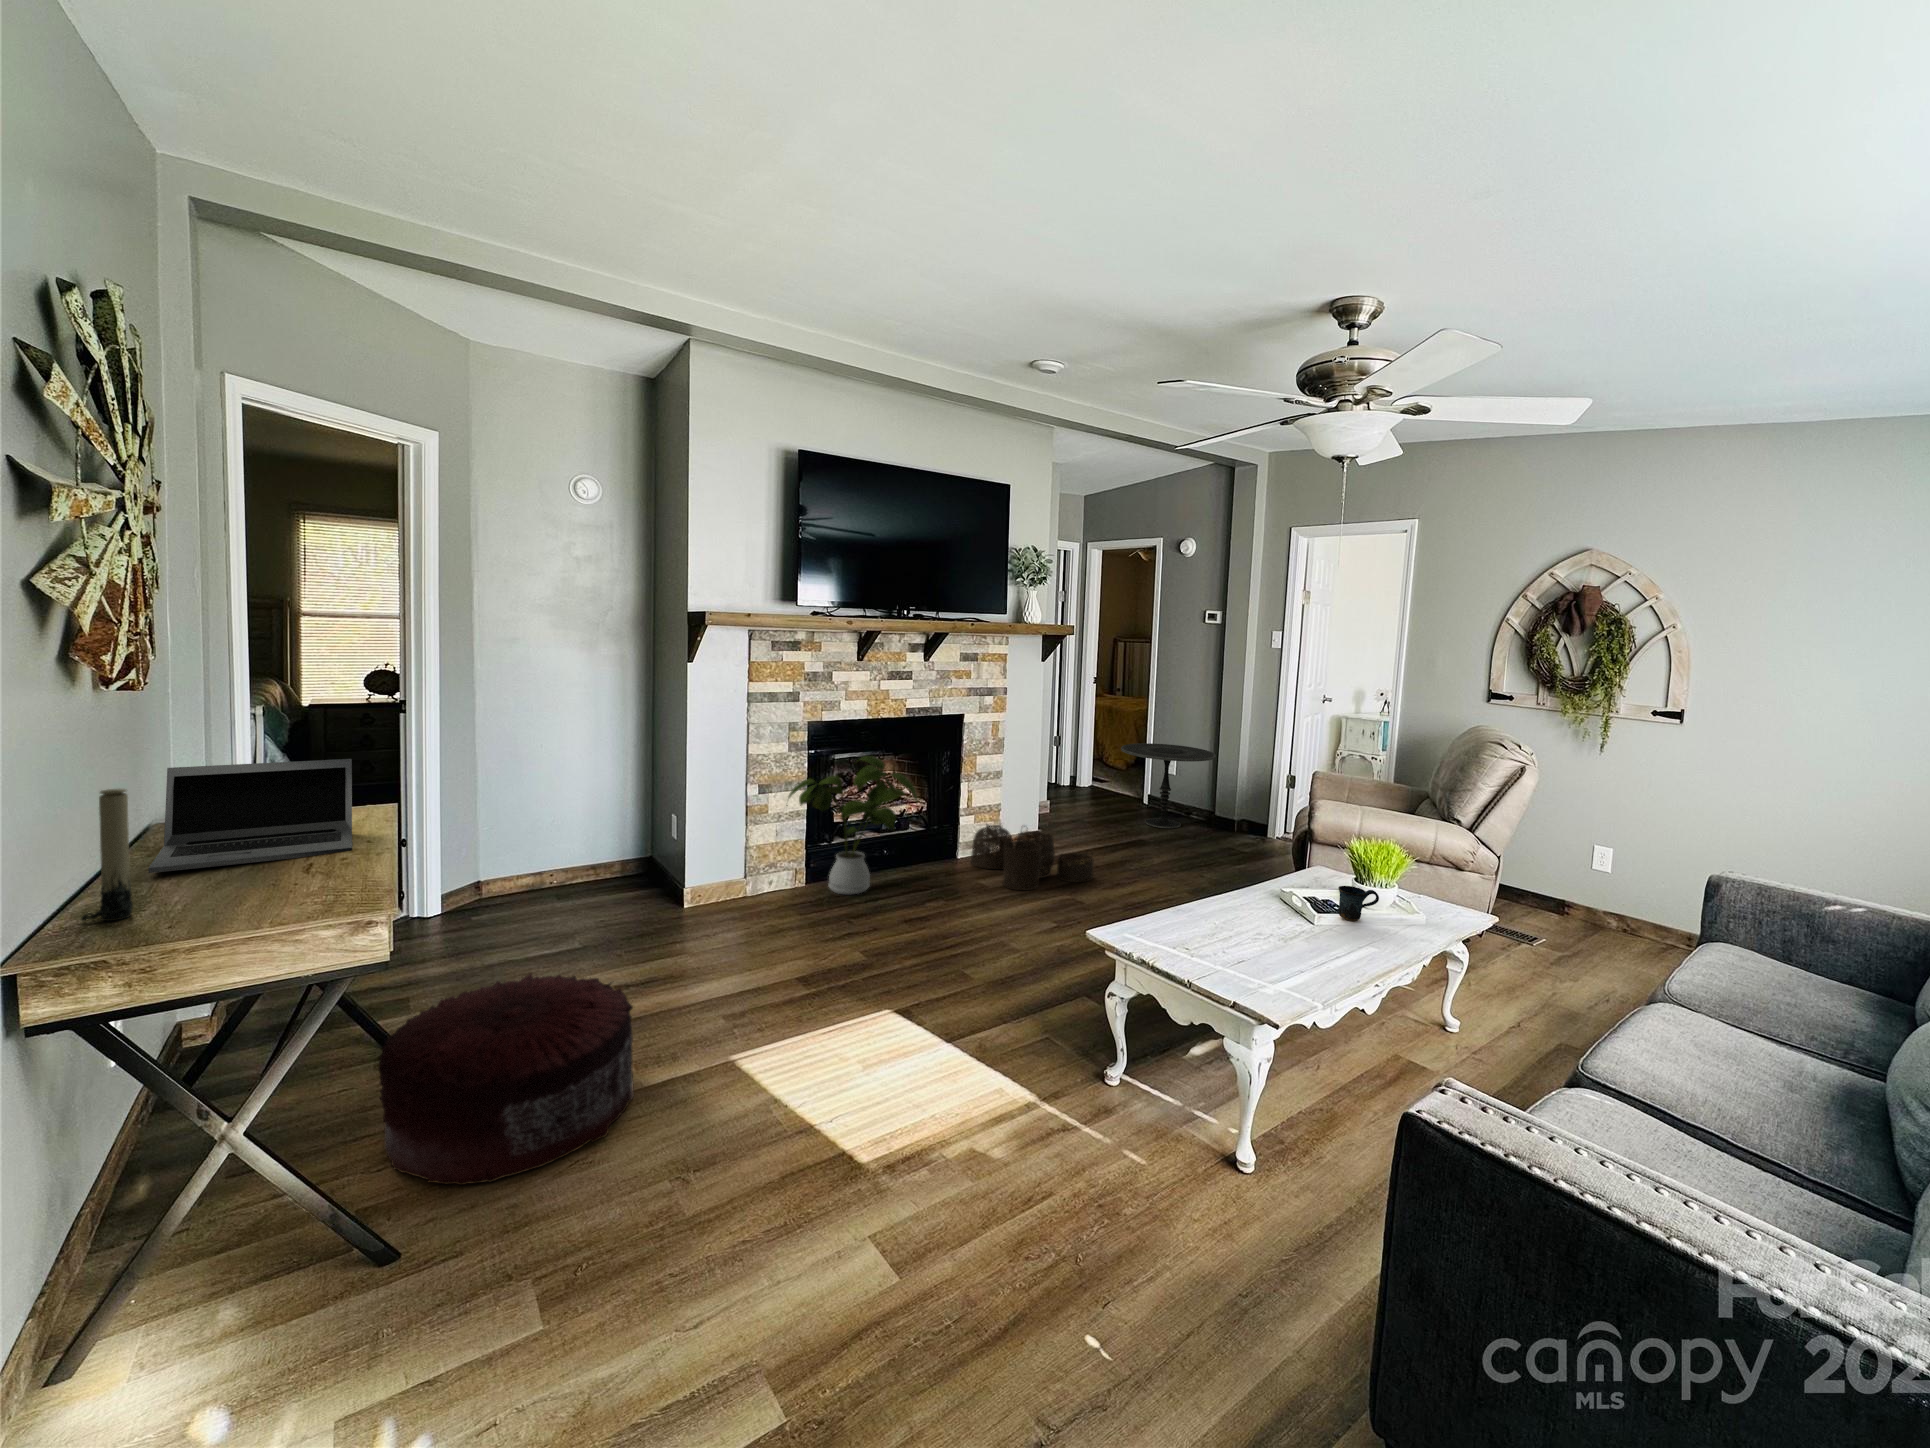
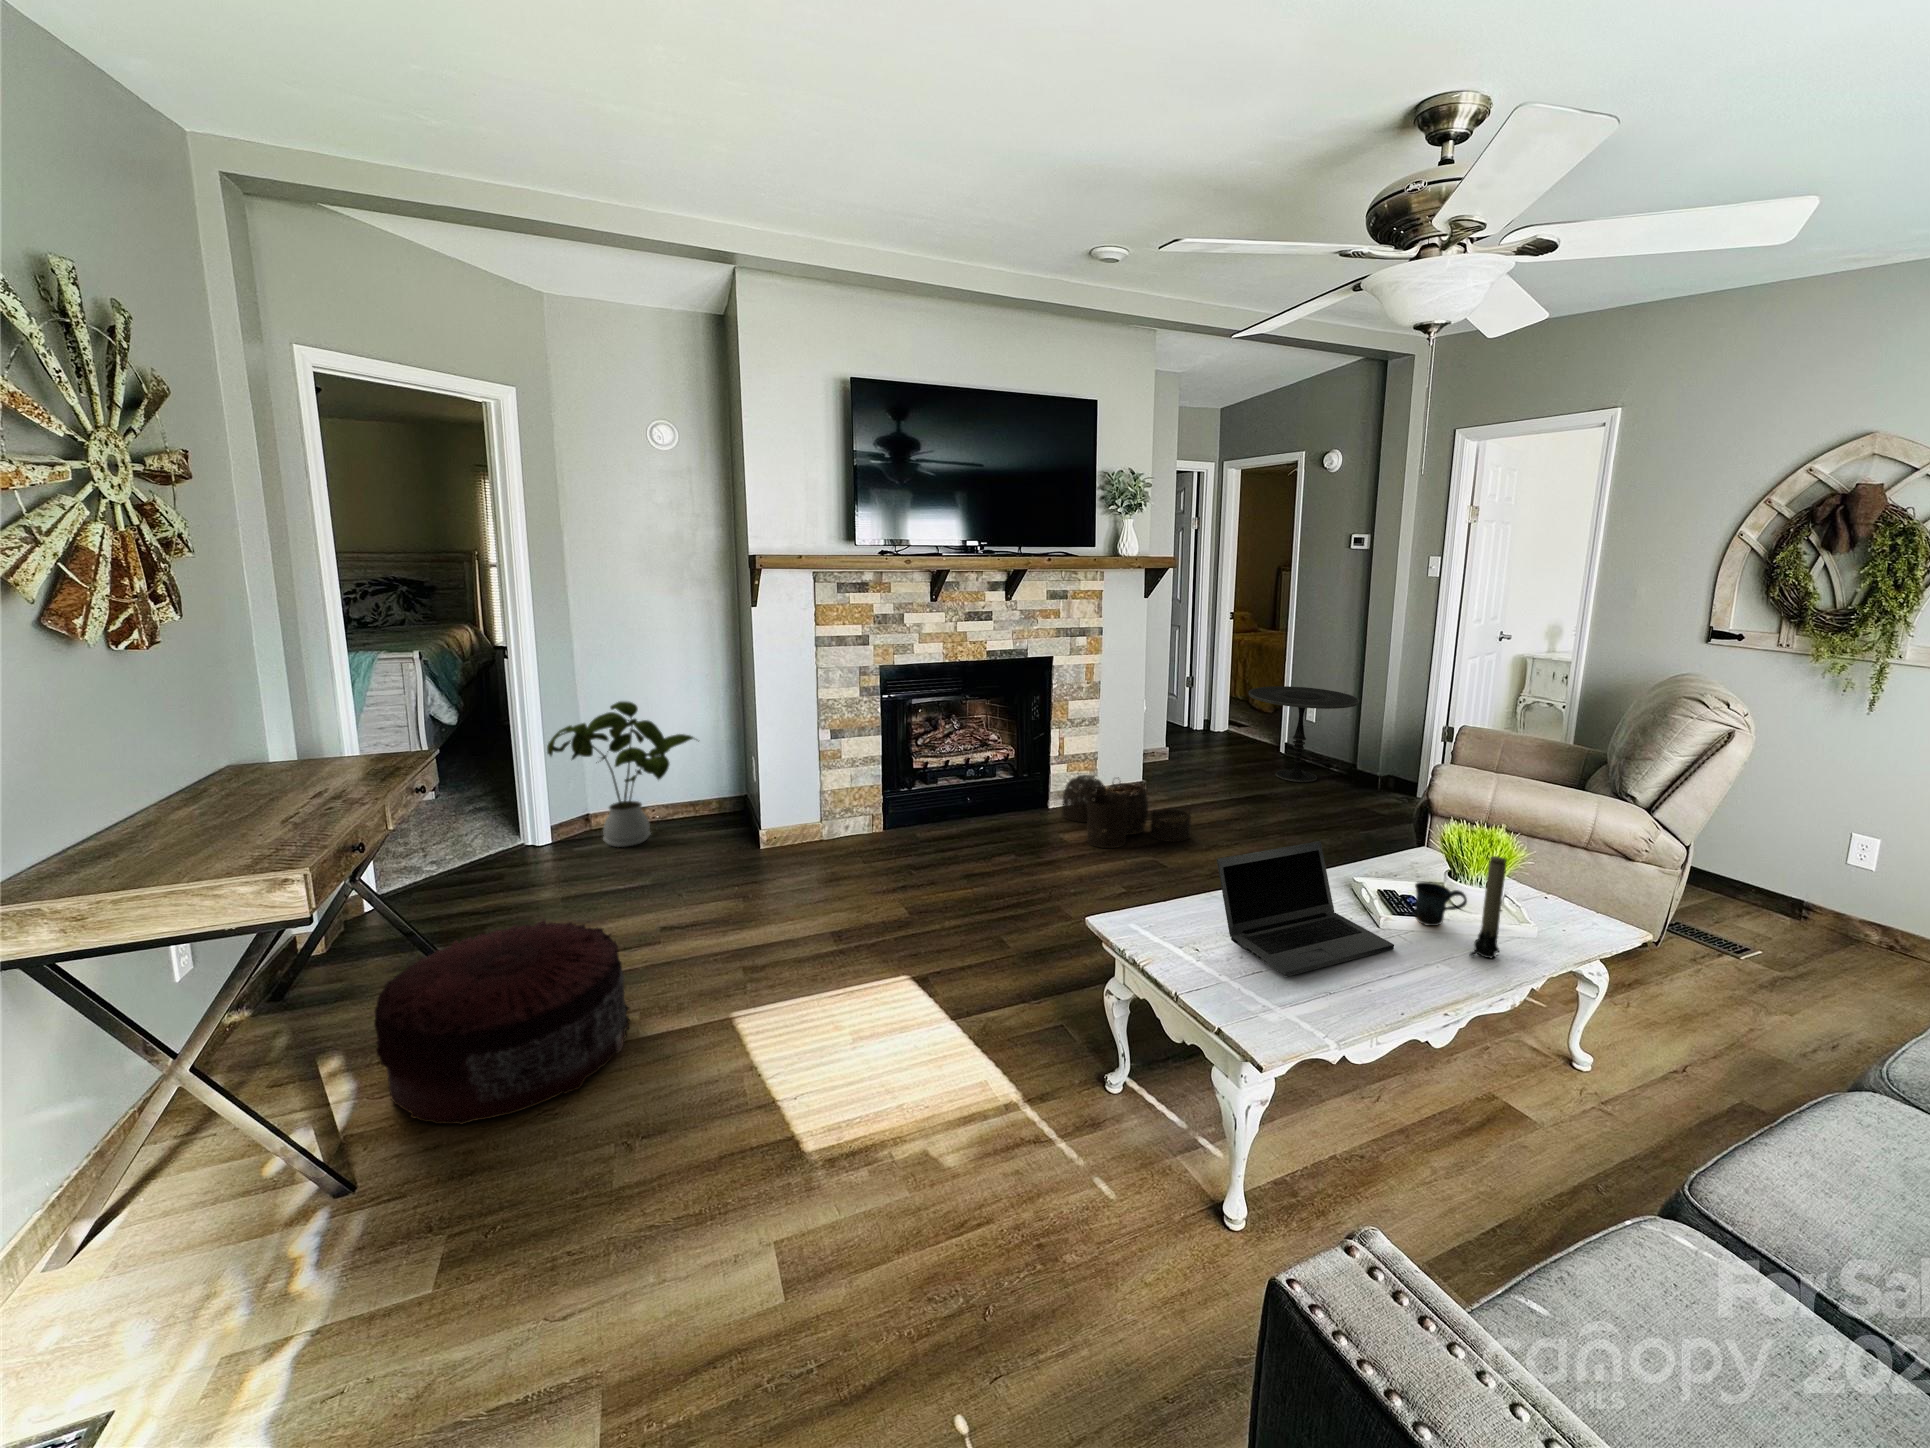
house plant: present [788,756,917,895] -> present [547,701,694,847]
laptop: present [148,759,352,873] -> present [1217,841,1394,977]
candle: present [81,789,133,921] -> present [1470,856,1506,958]

